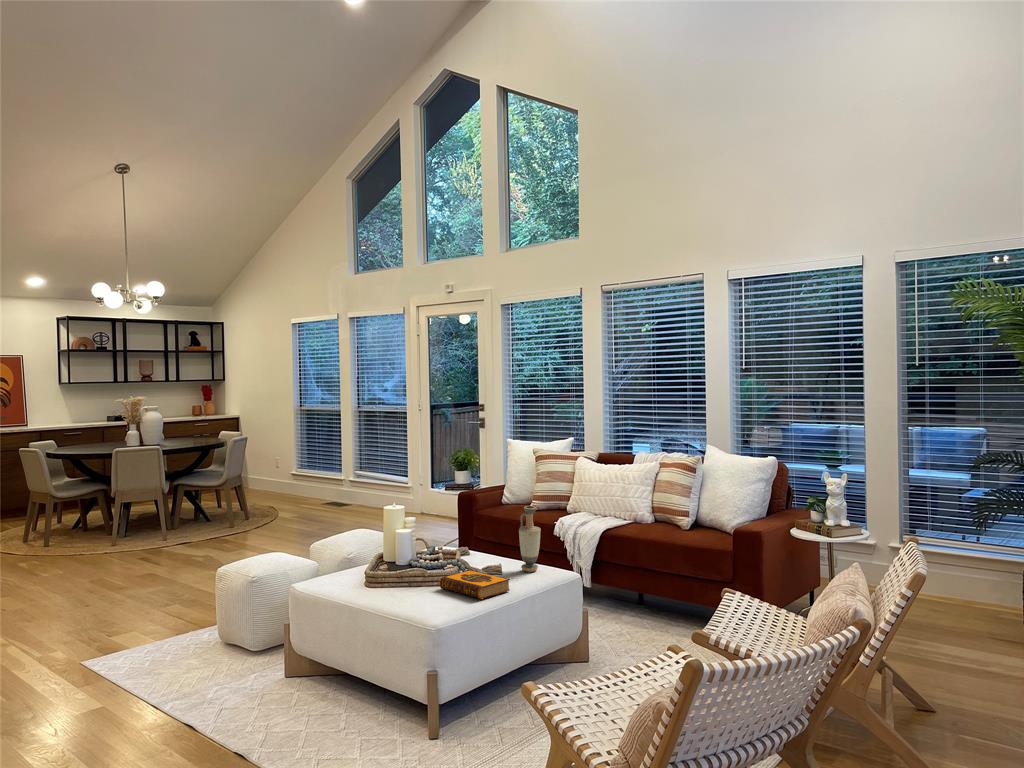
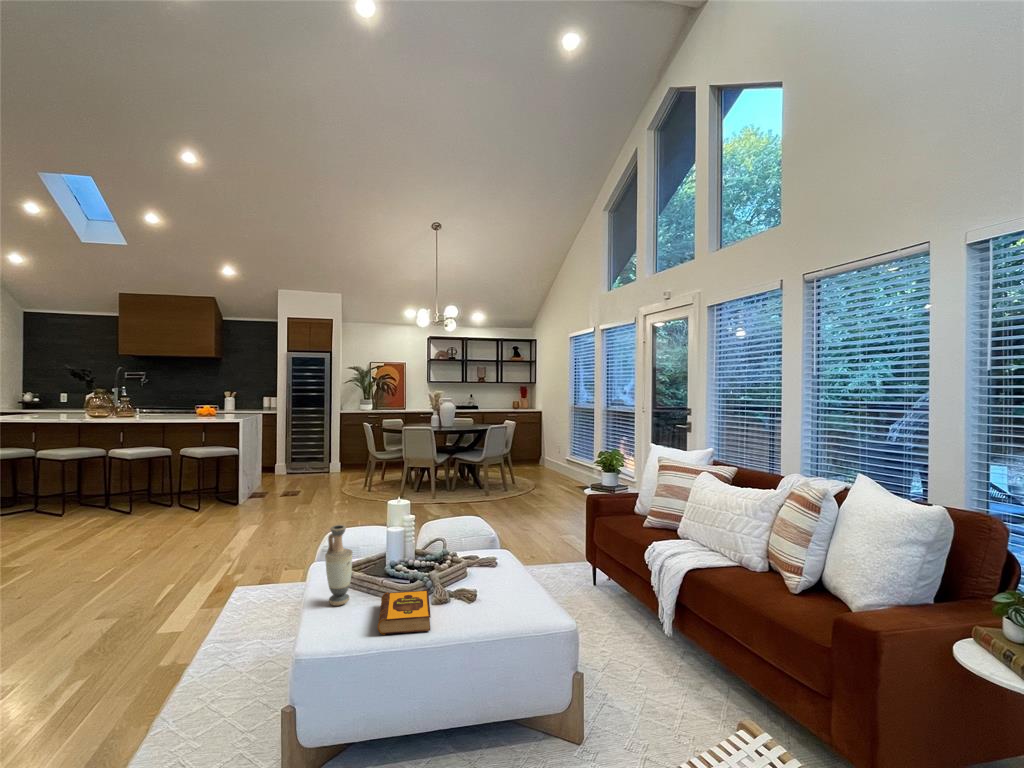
vase: present [519,506,541,572] -> present [325,525,353,606]

